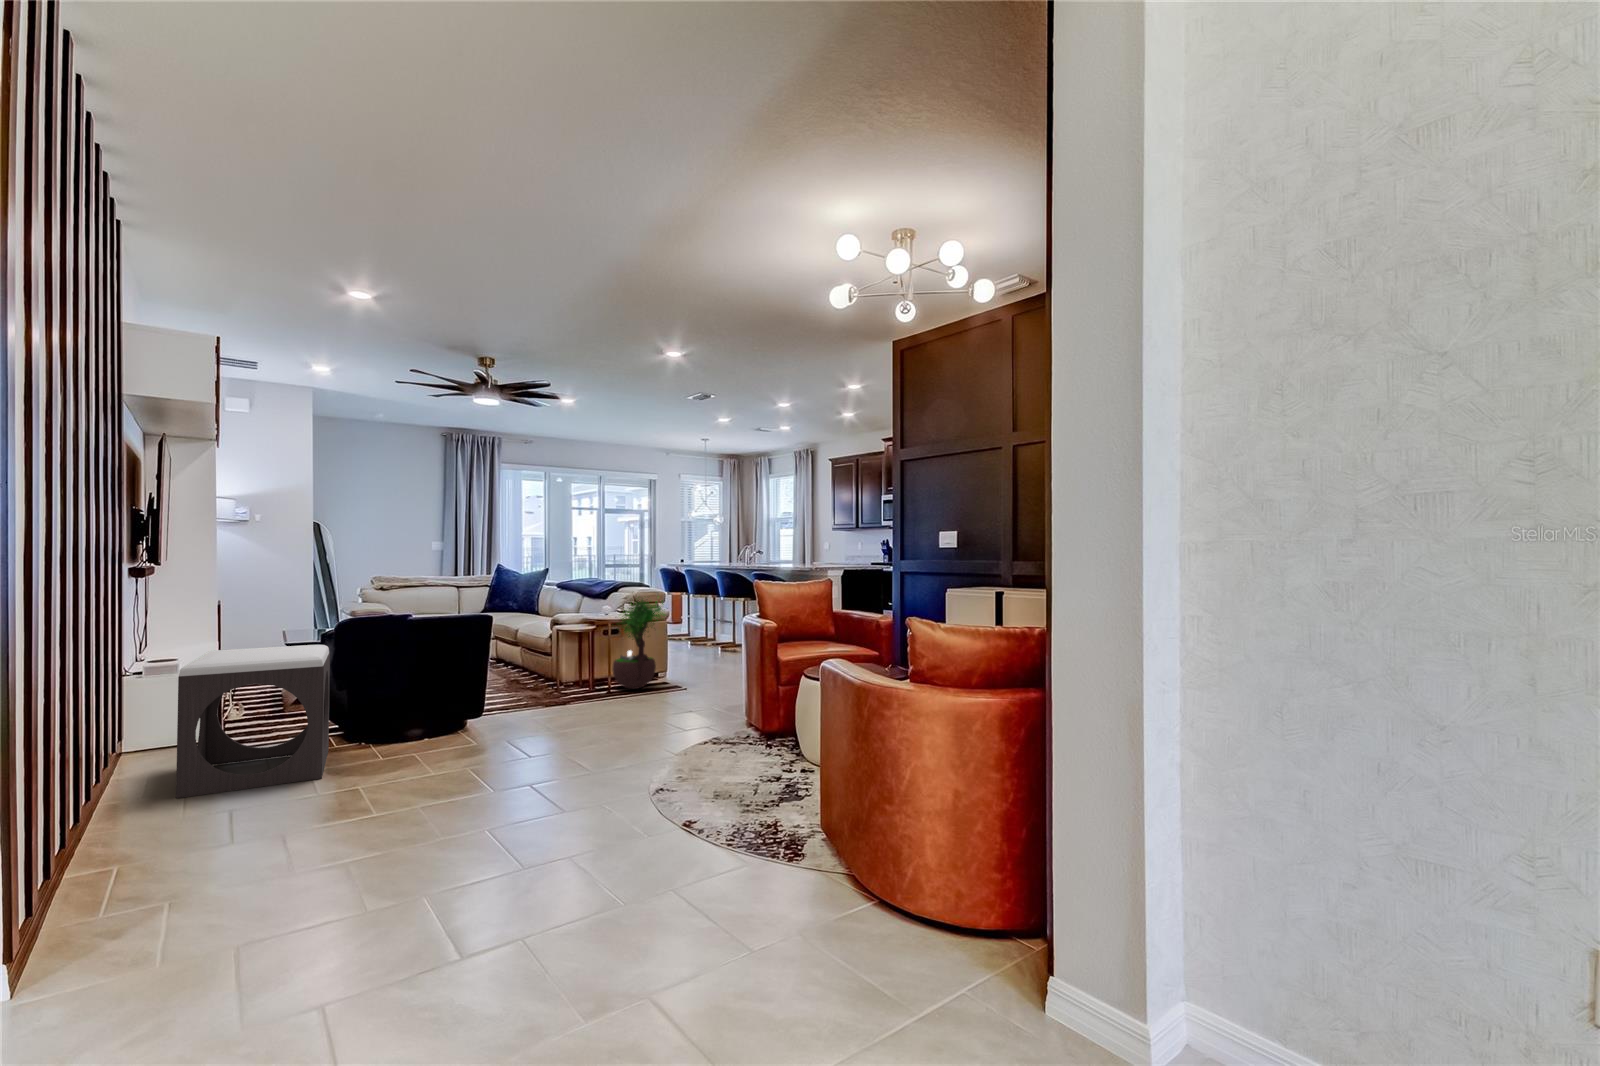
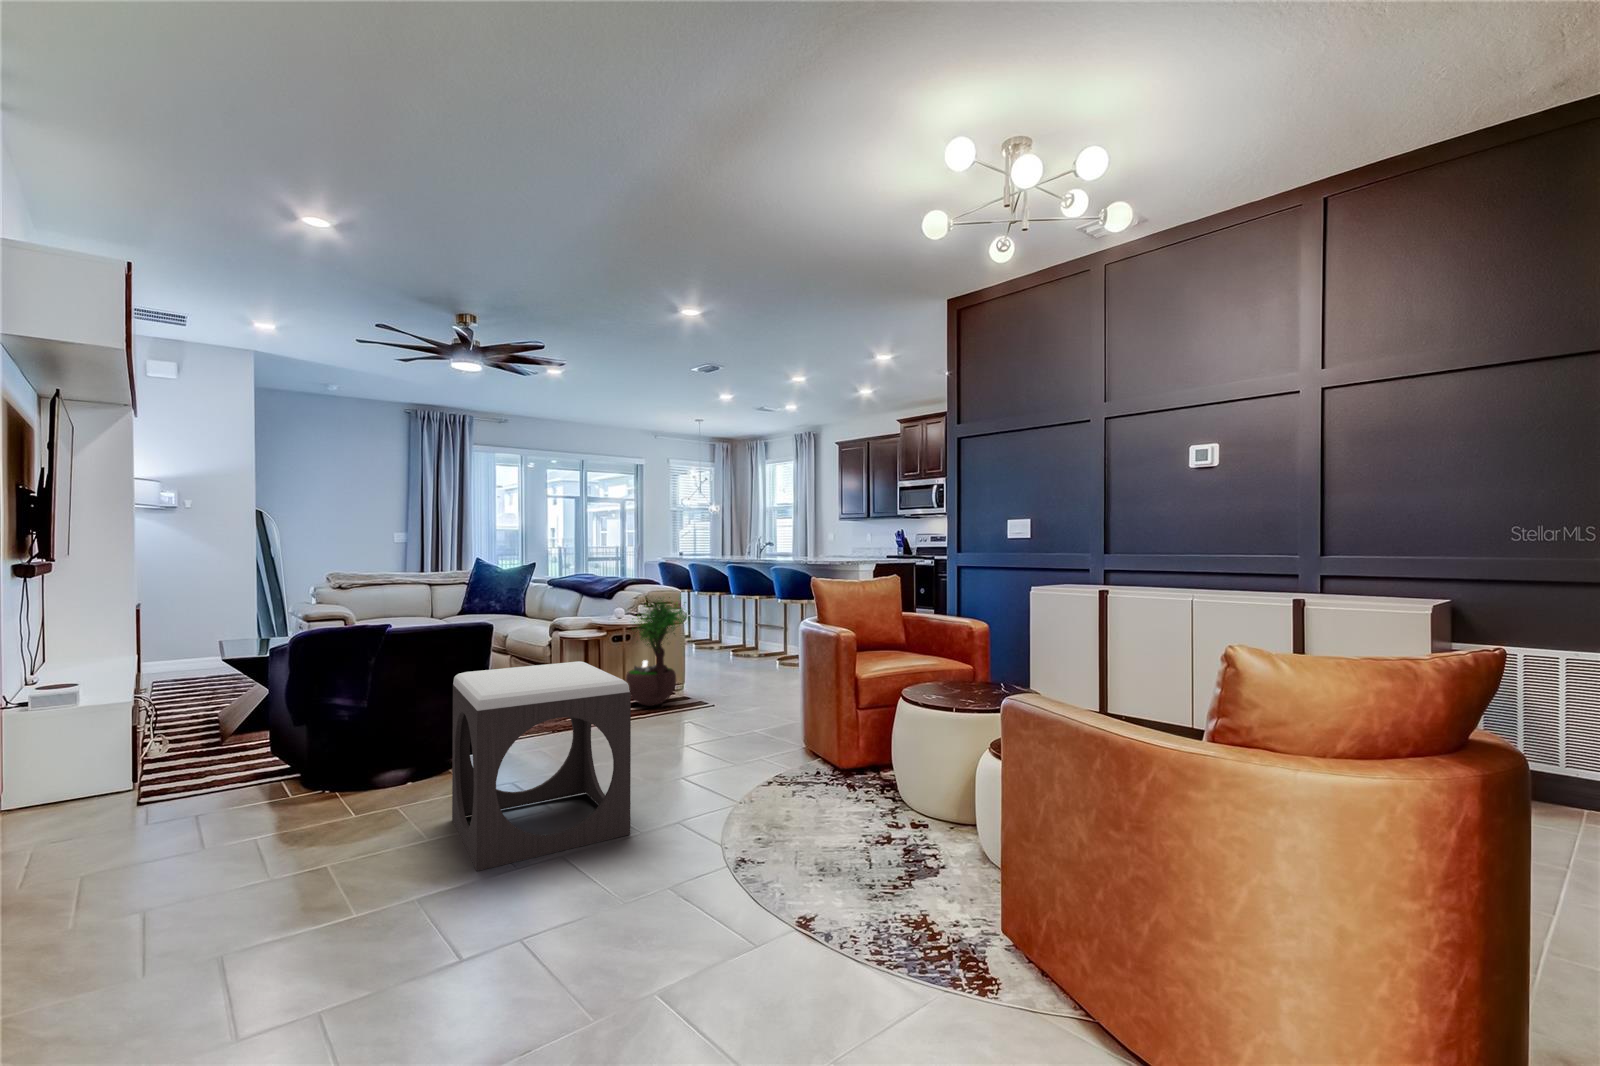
footstool: present [176,645,330,798] -> present [452,661,631,871]

